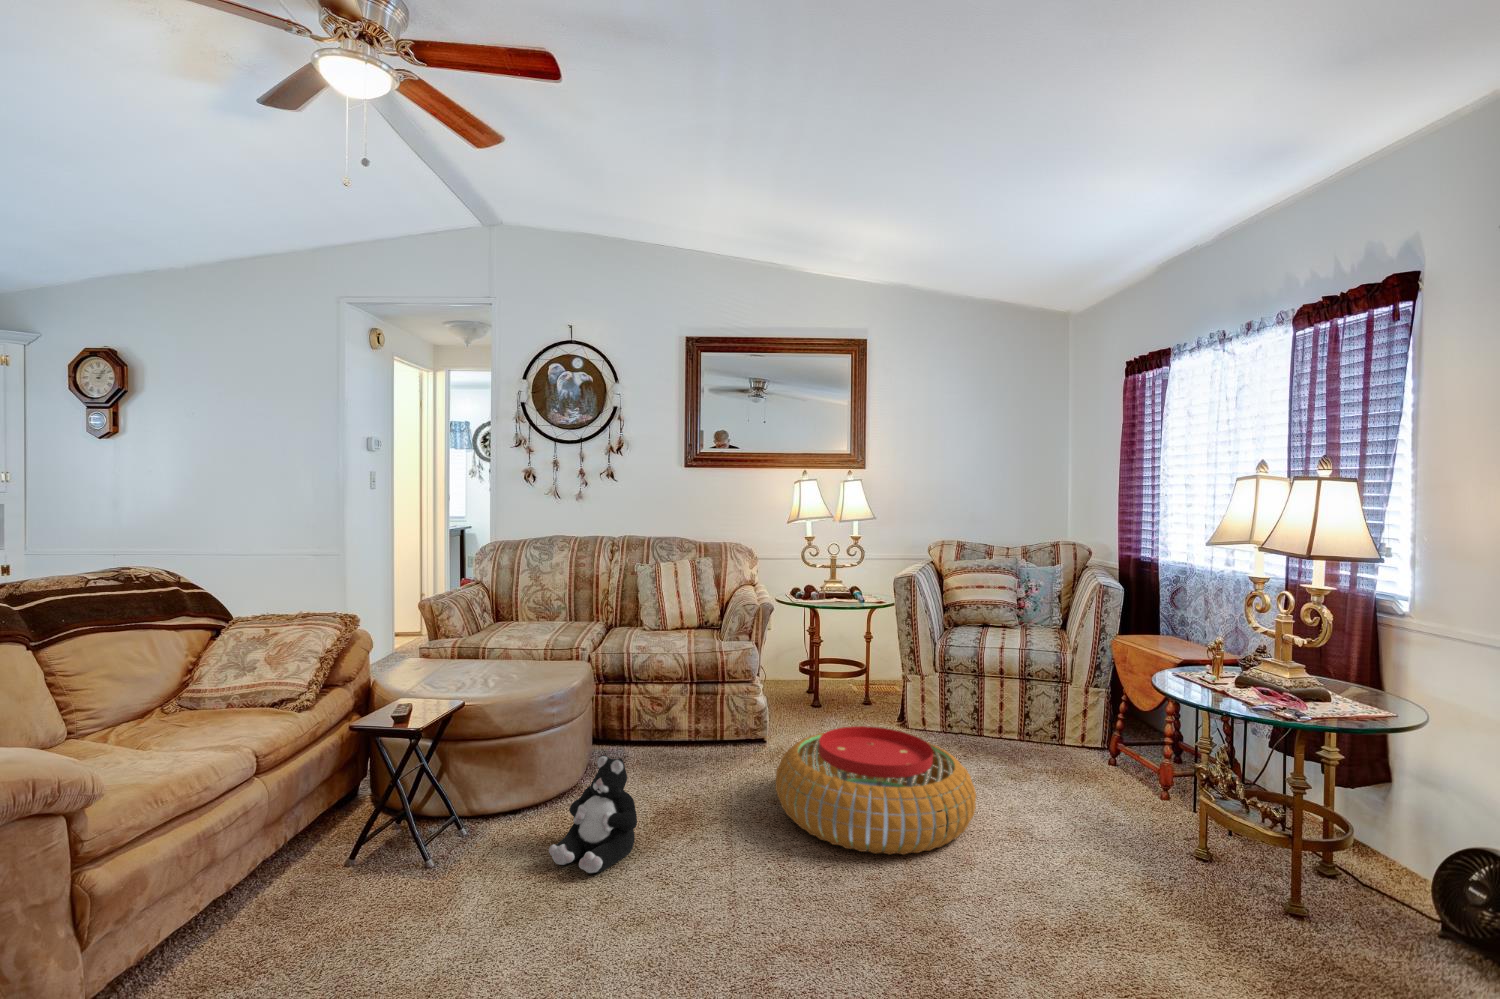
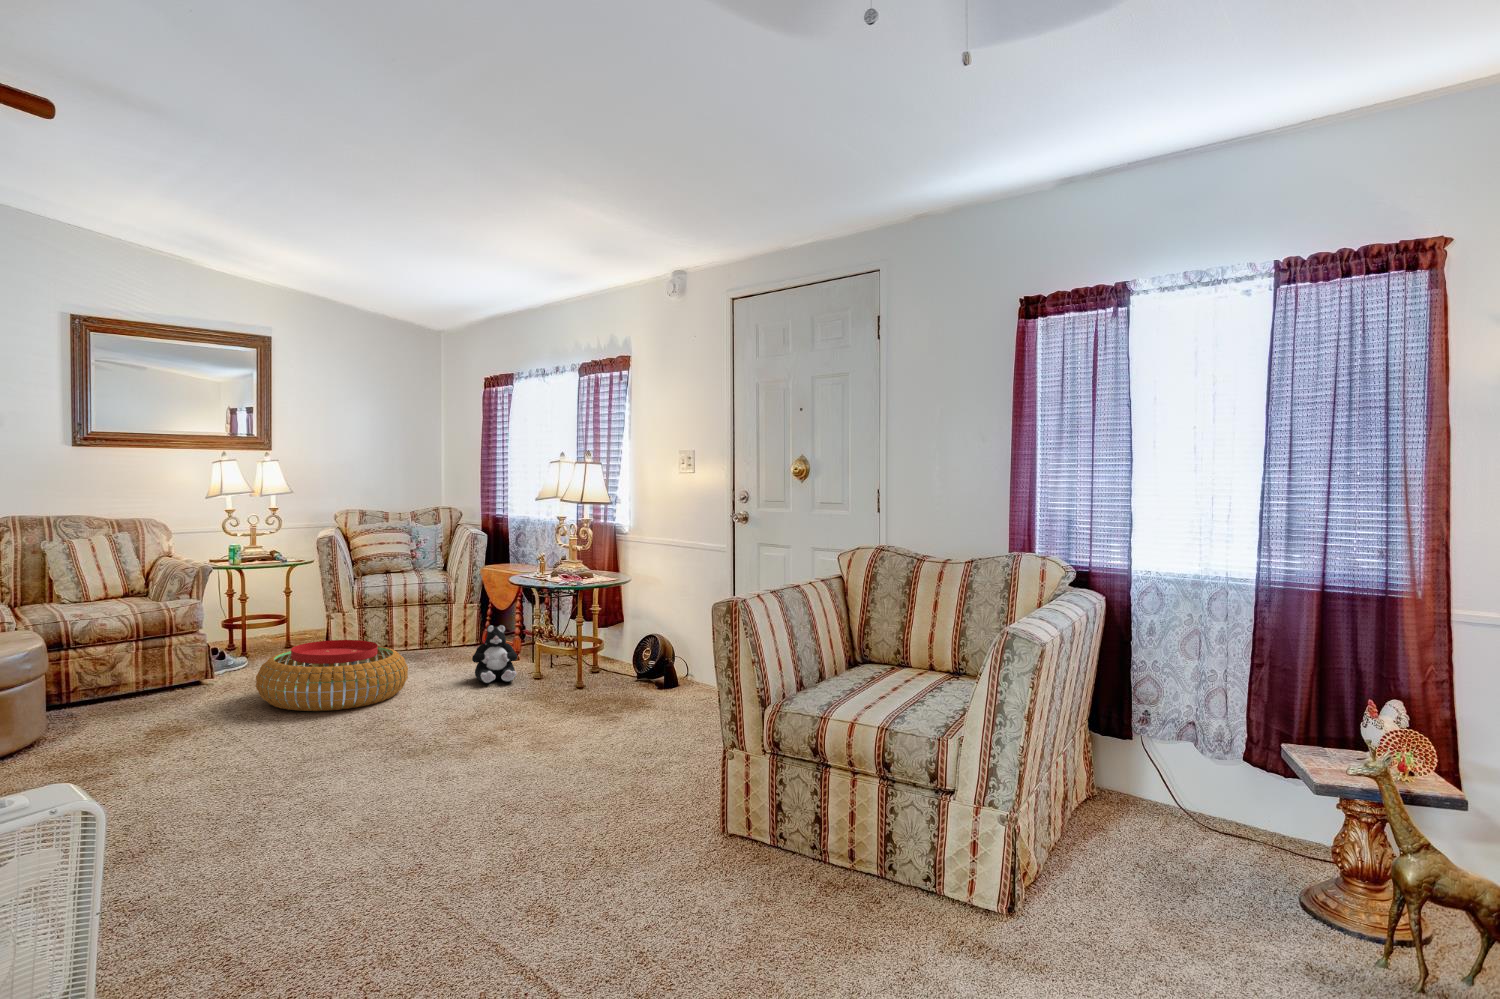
plush toy: present [549,755,637,874] -> present [472,625,517,683]

